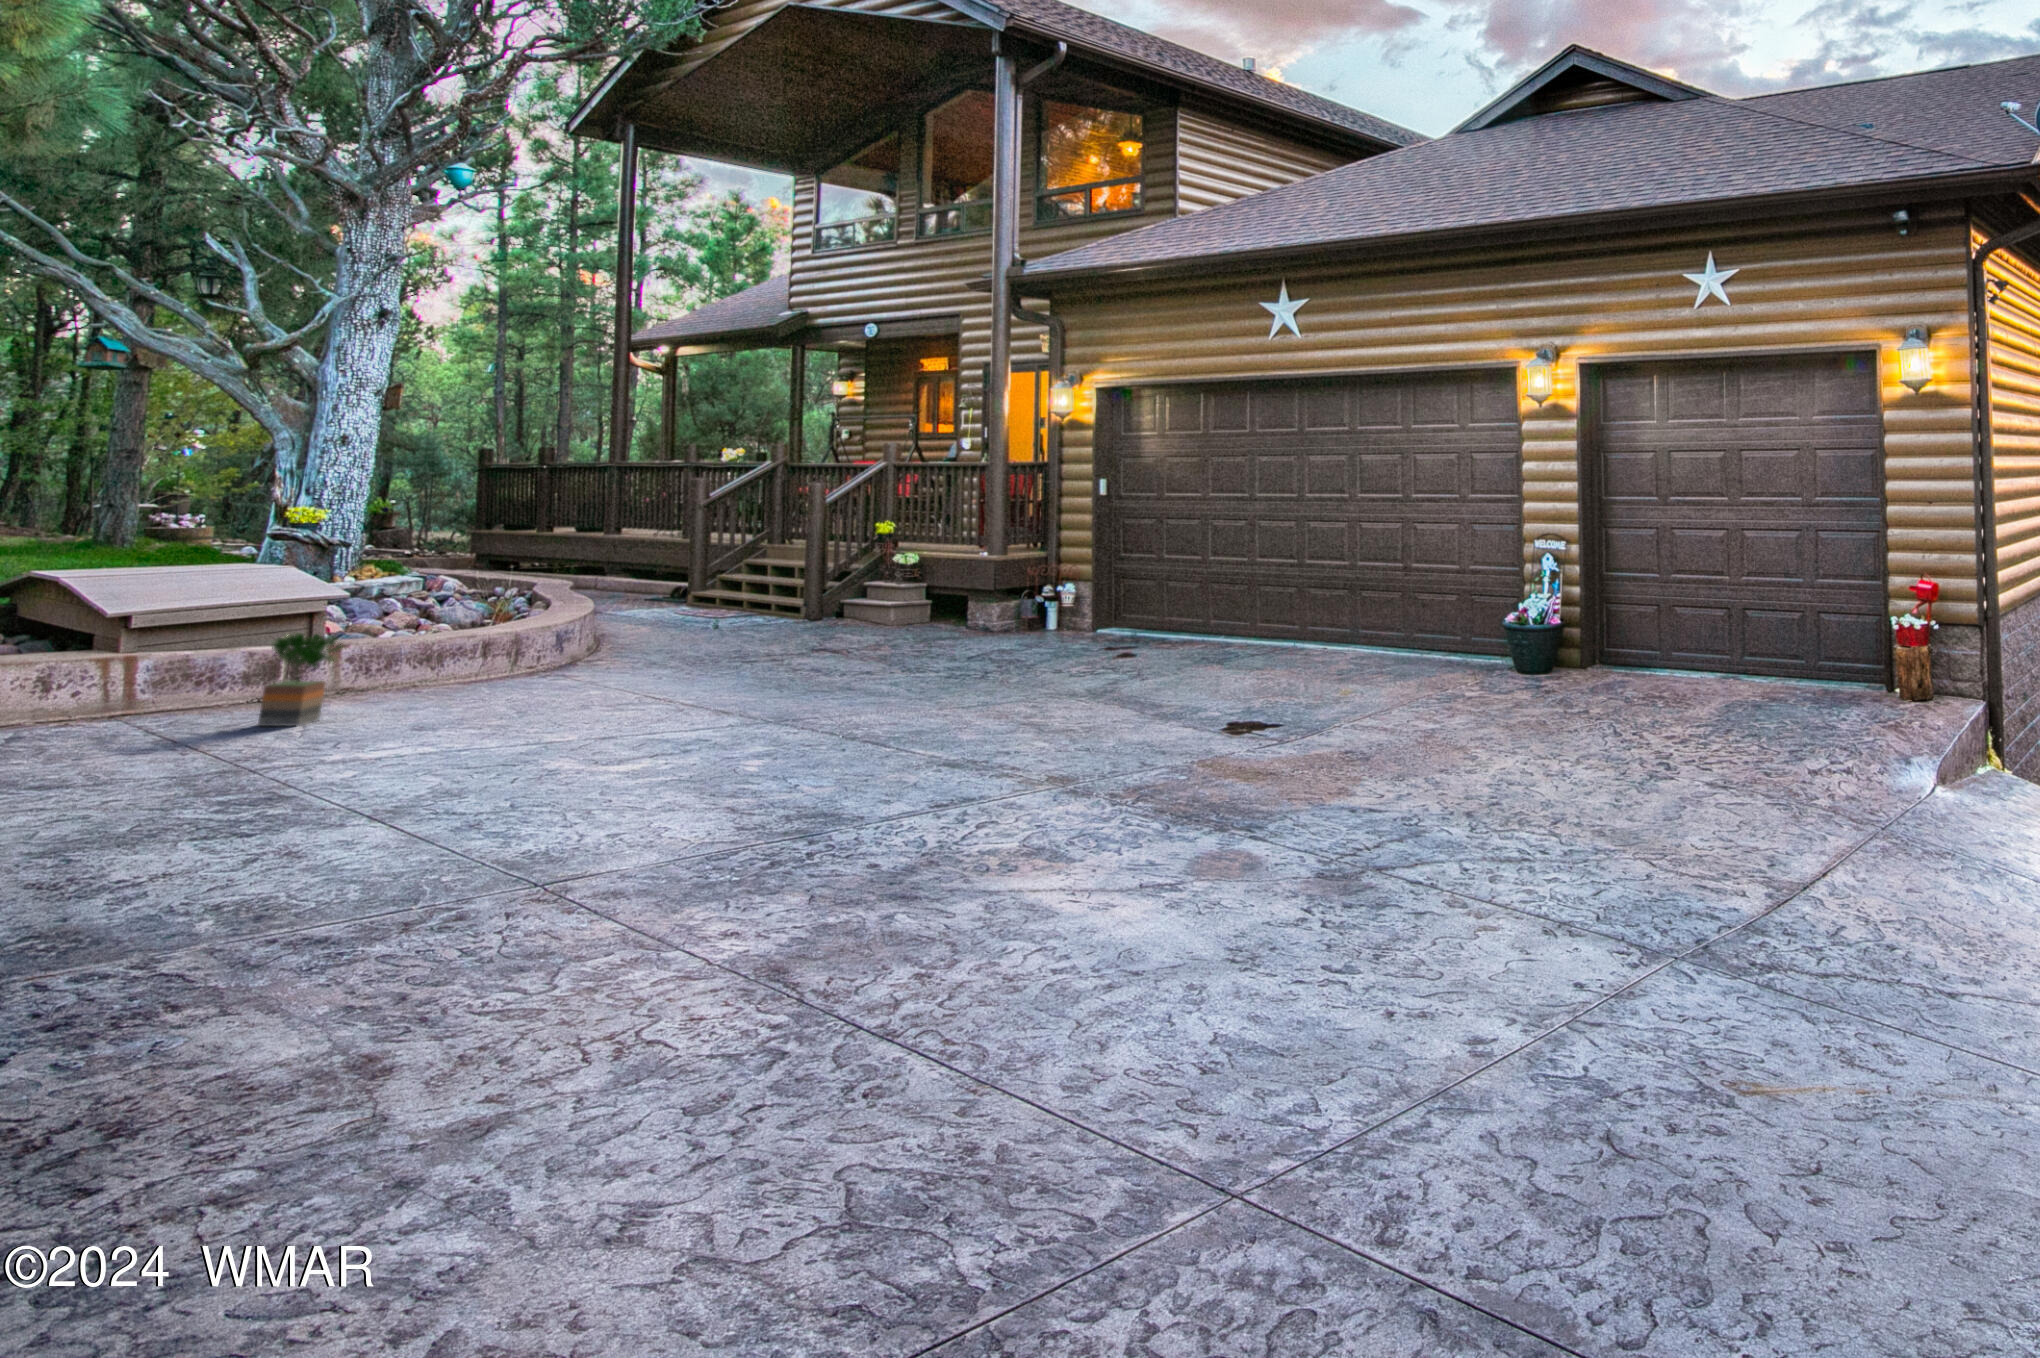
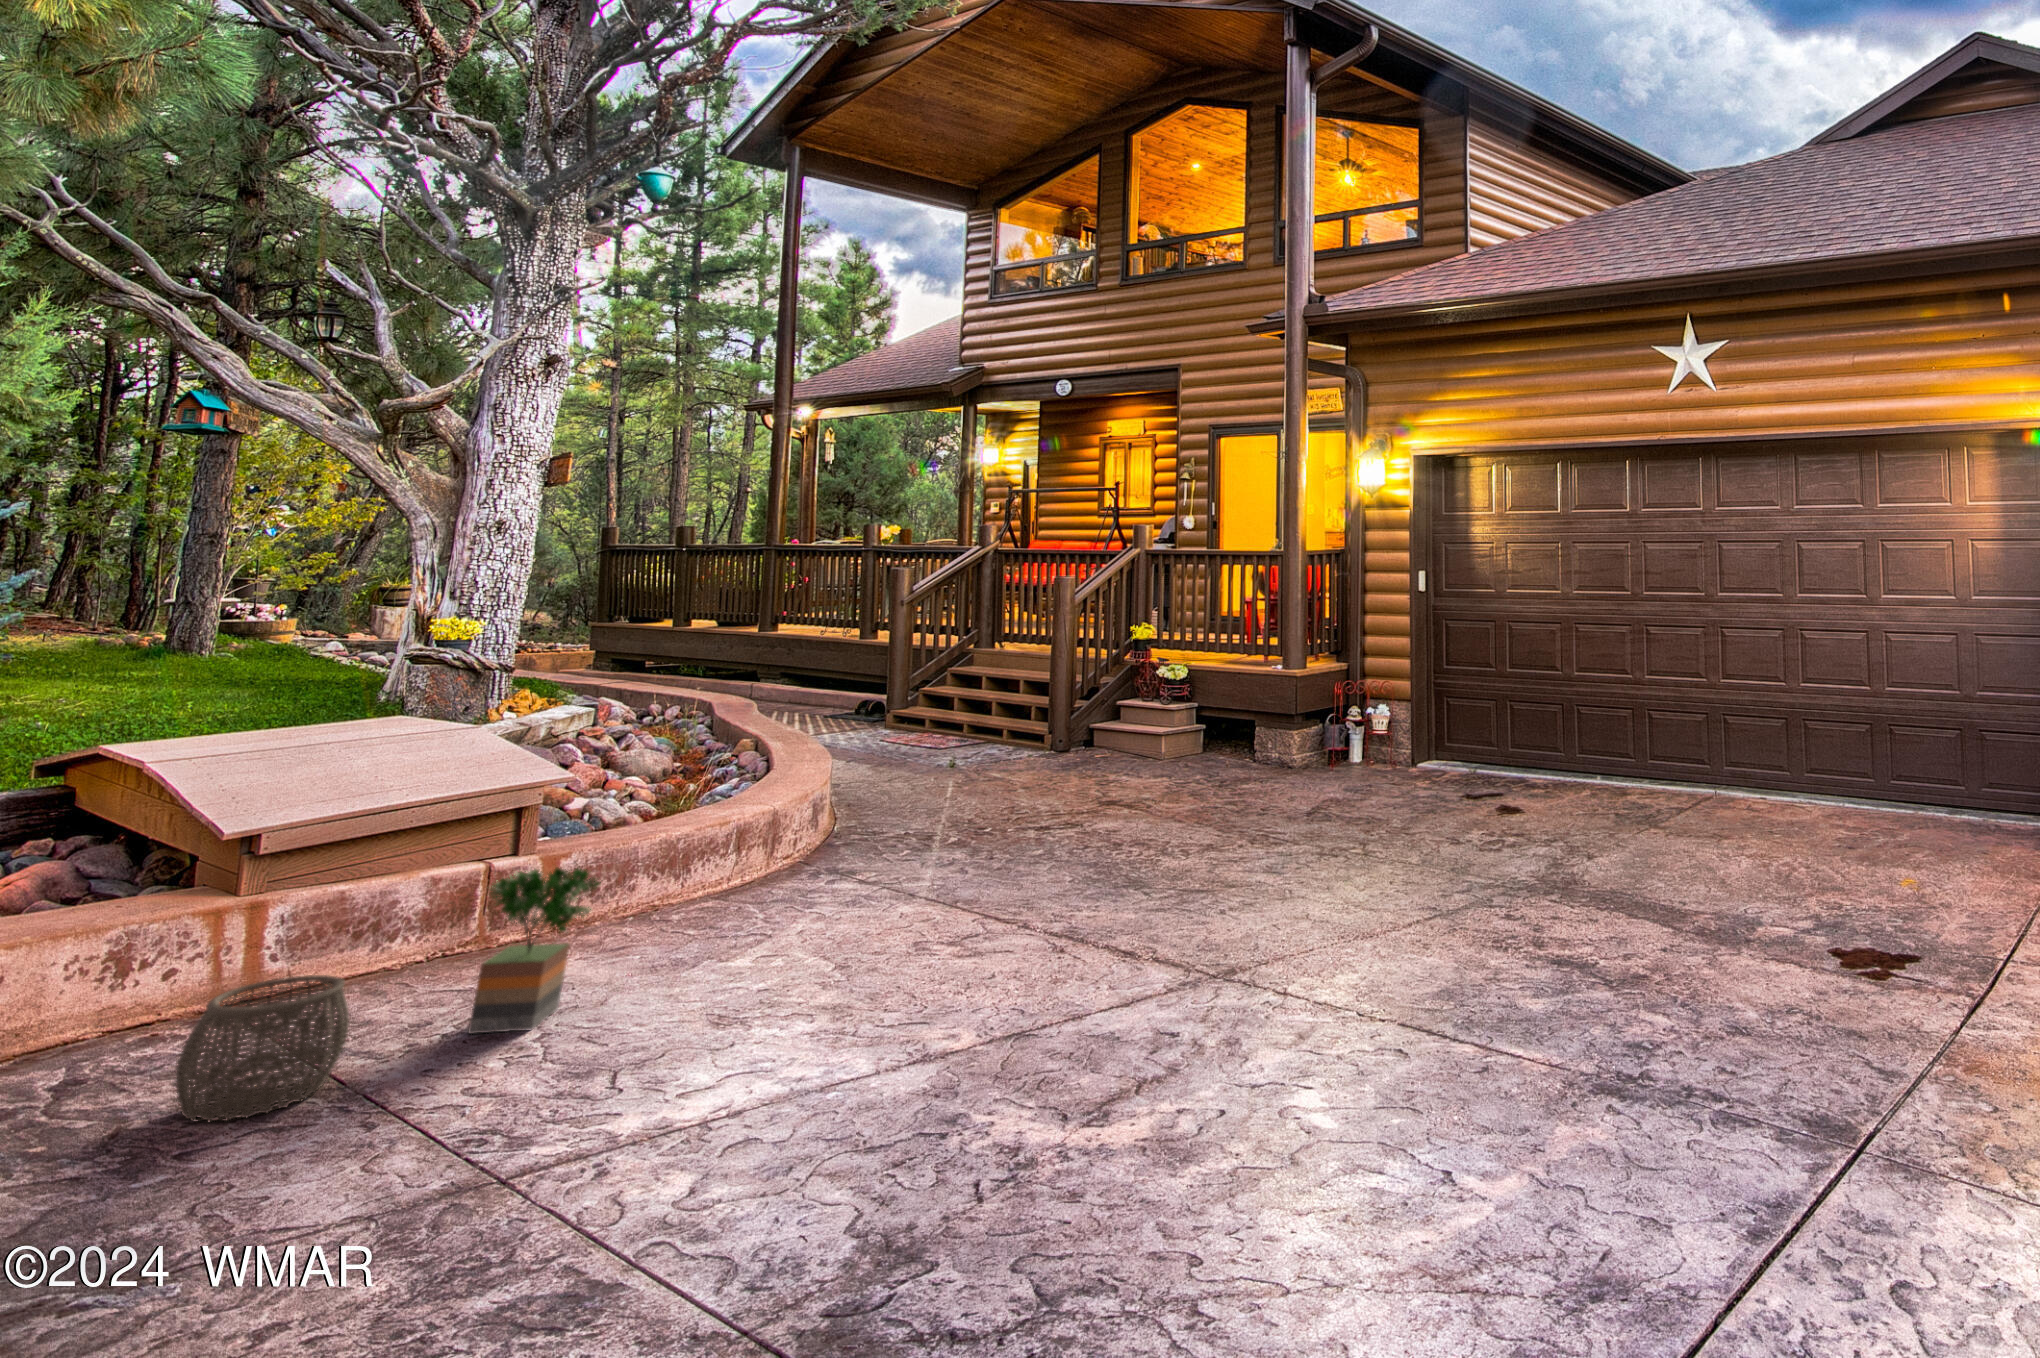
woven basket: none [74,679,178,748] -> present [175,975,349,1122]

